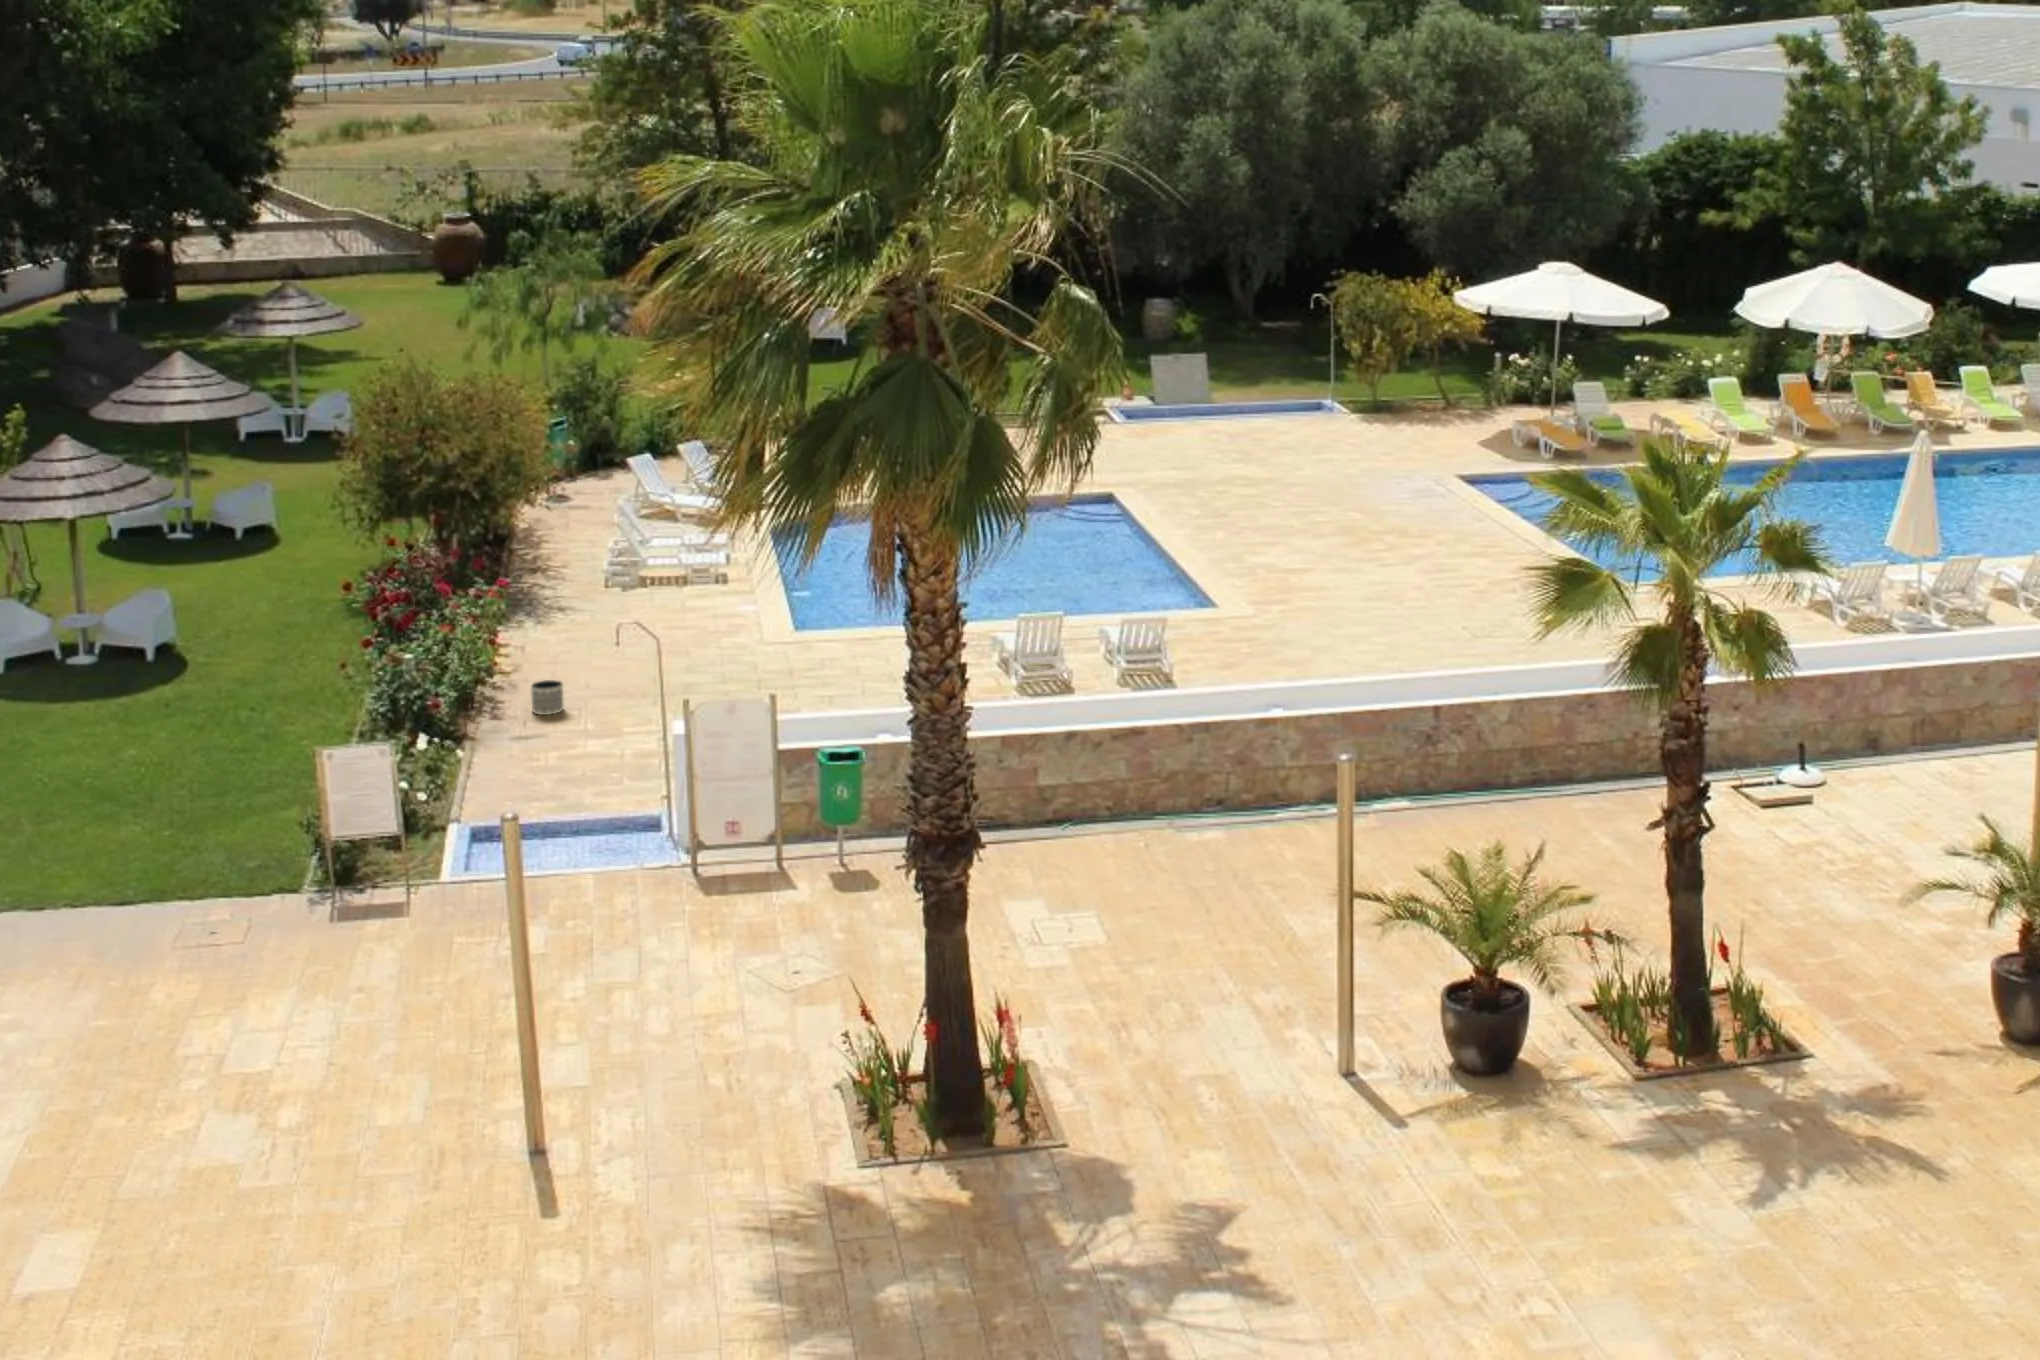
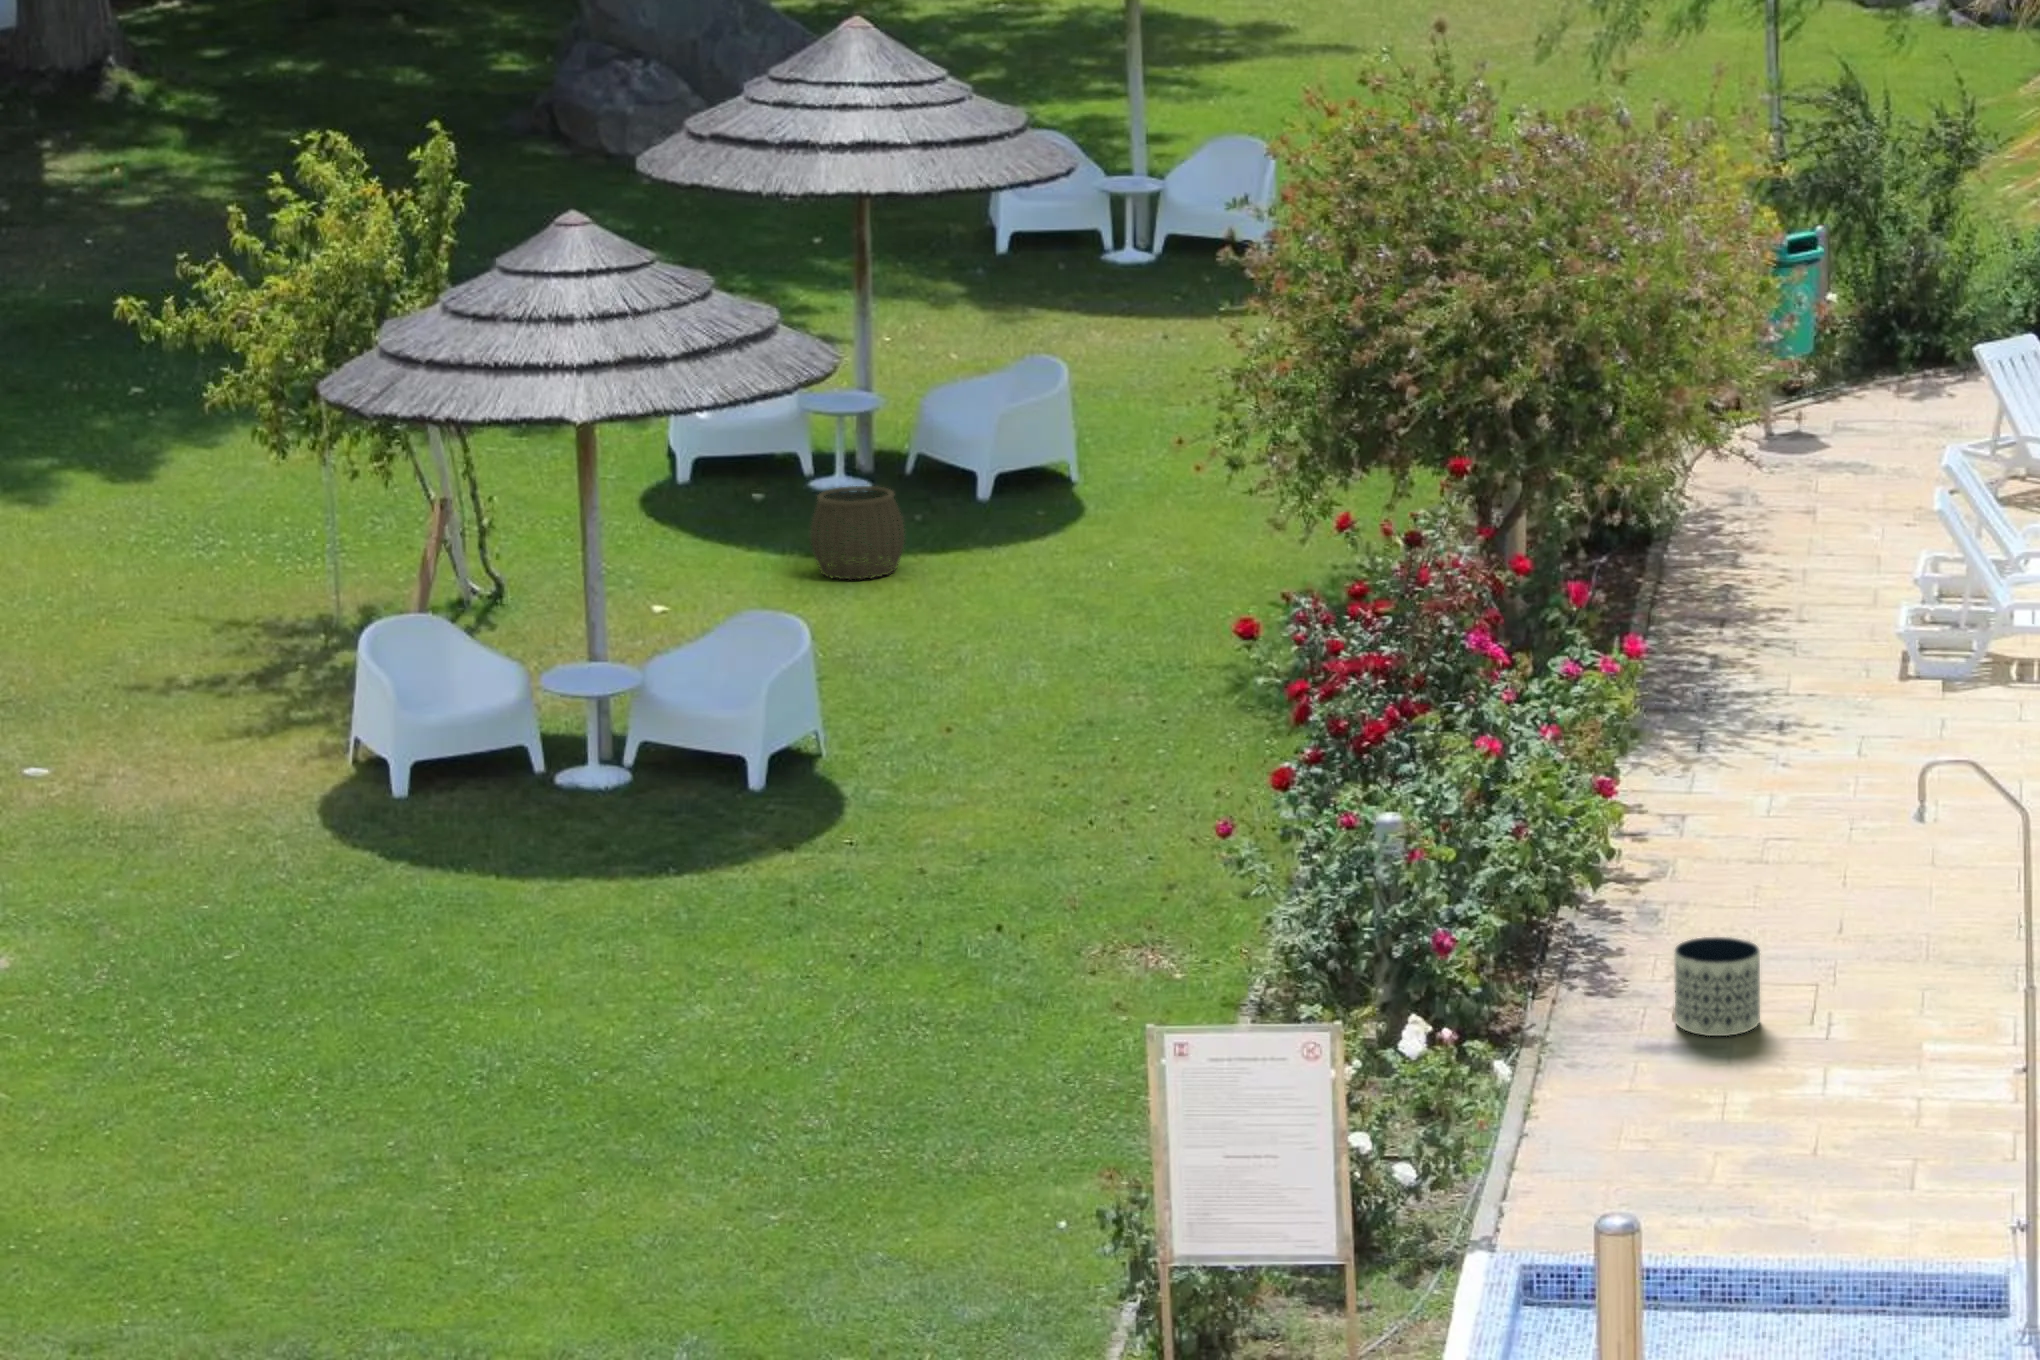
woven basket: none [129,538,173,578] -> present [810,486,905,579]

